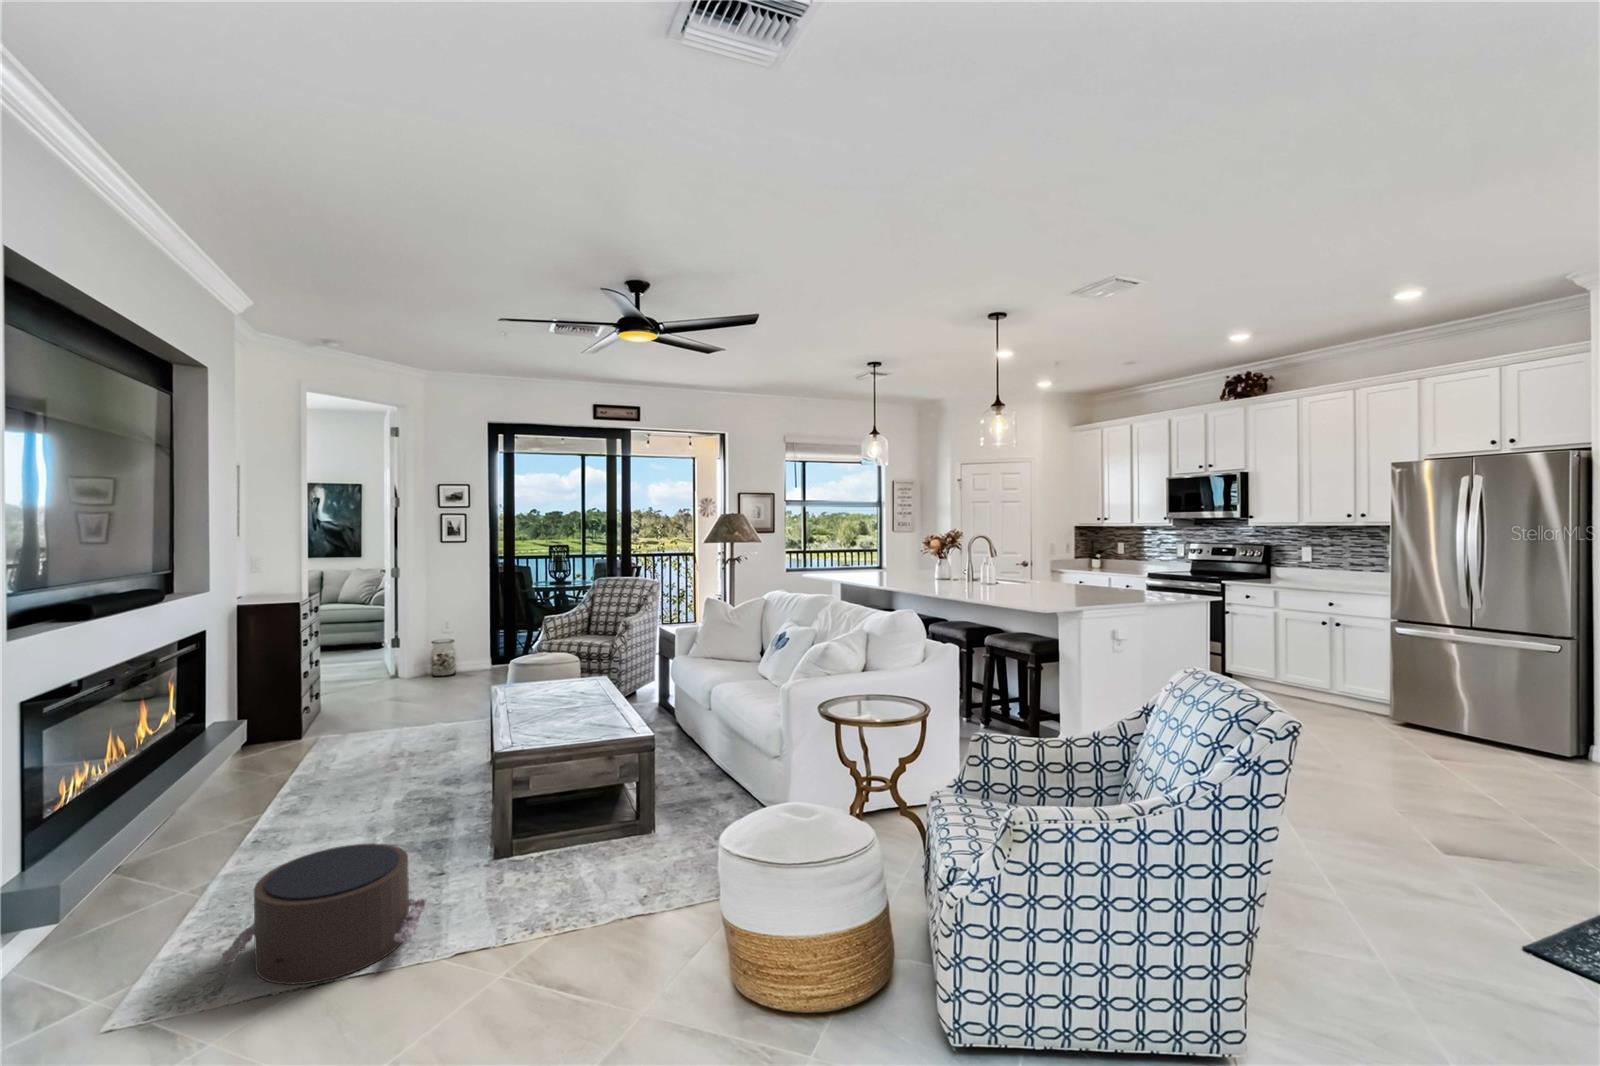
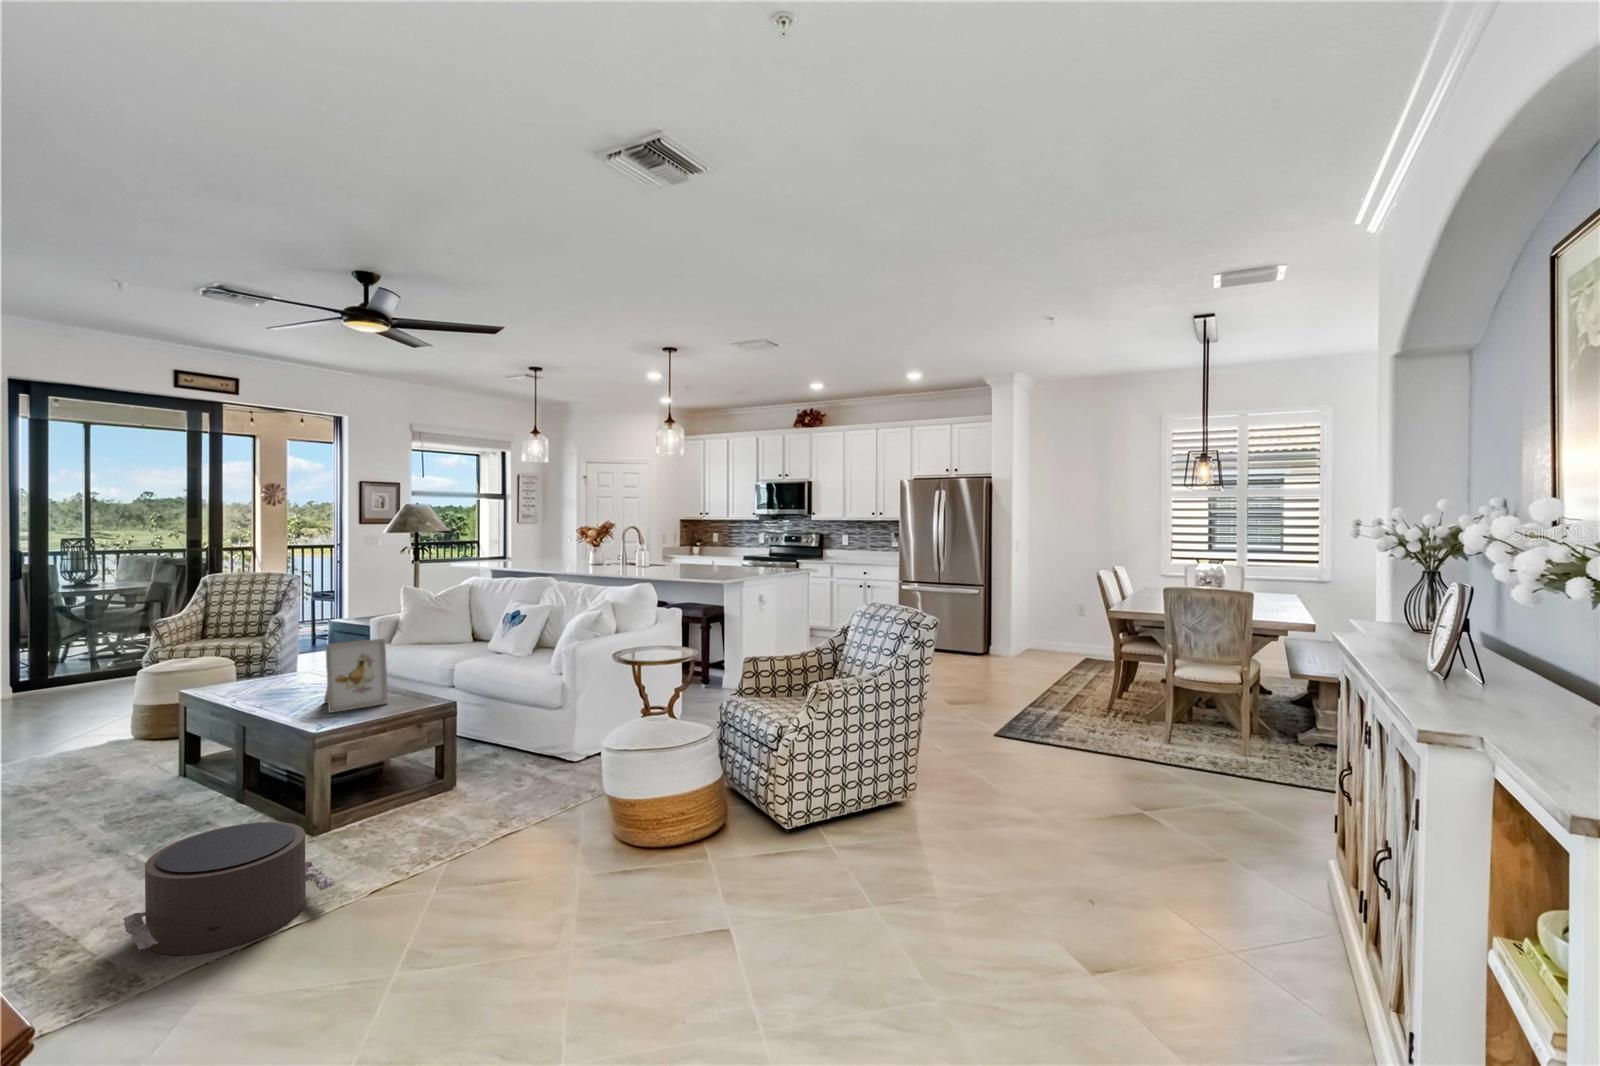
picture frame: none [538,657,596,731] -> present [324,639,388,713]

